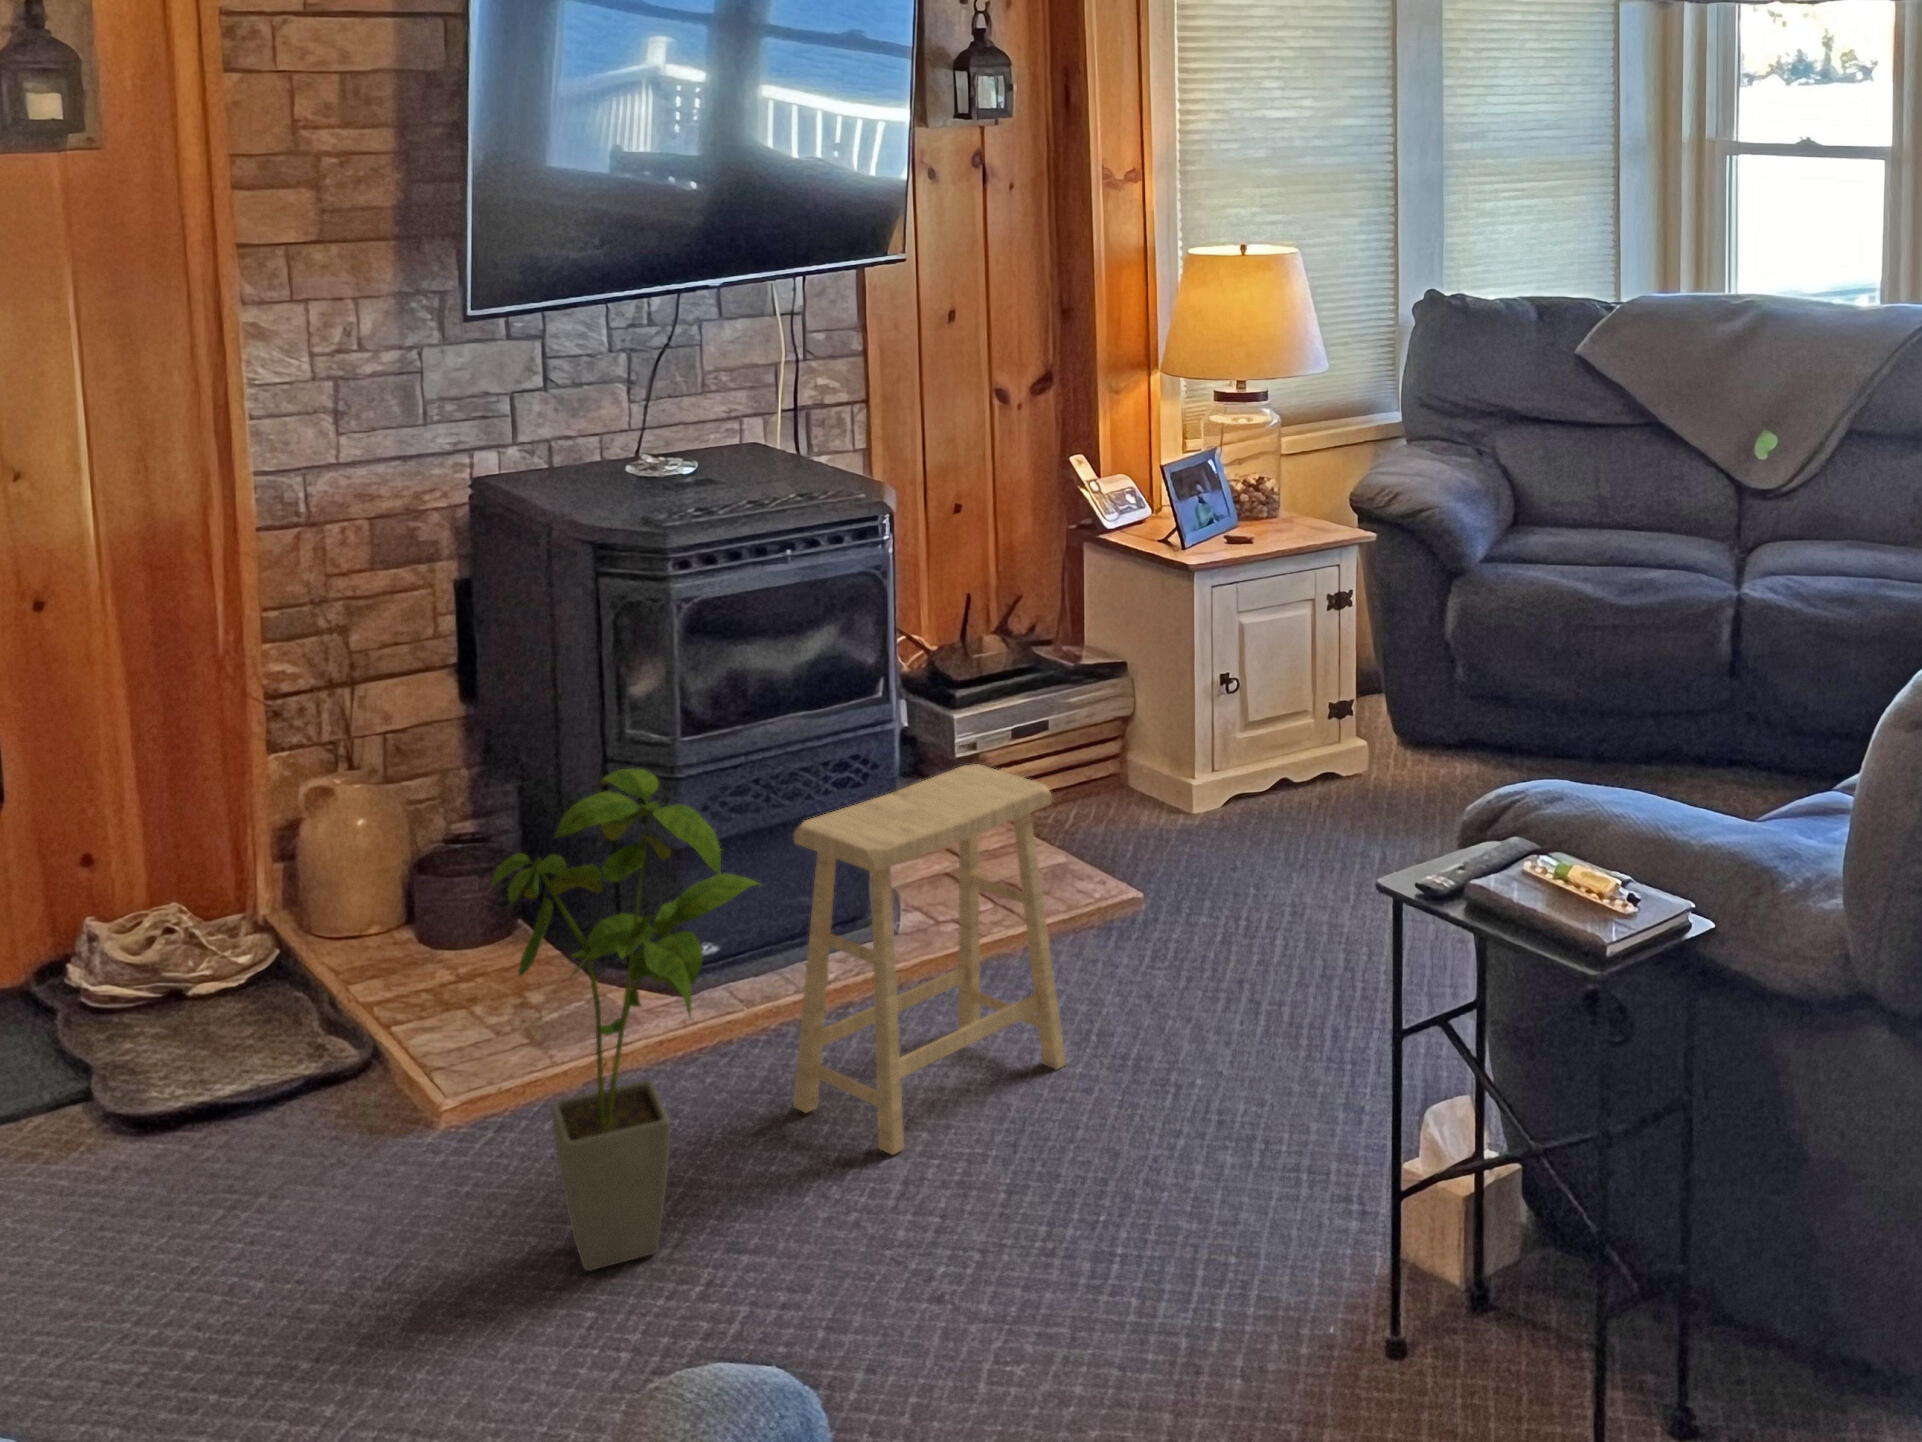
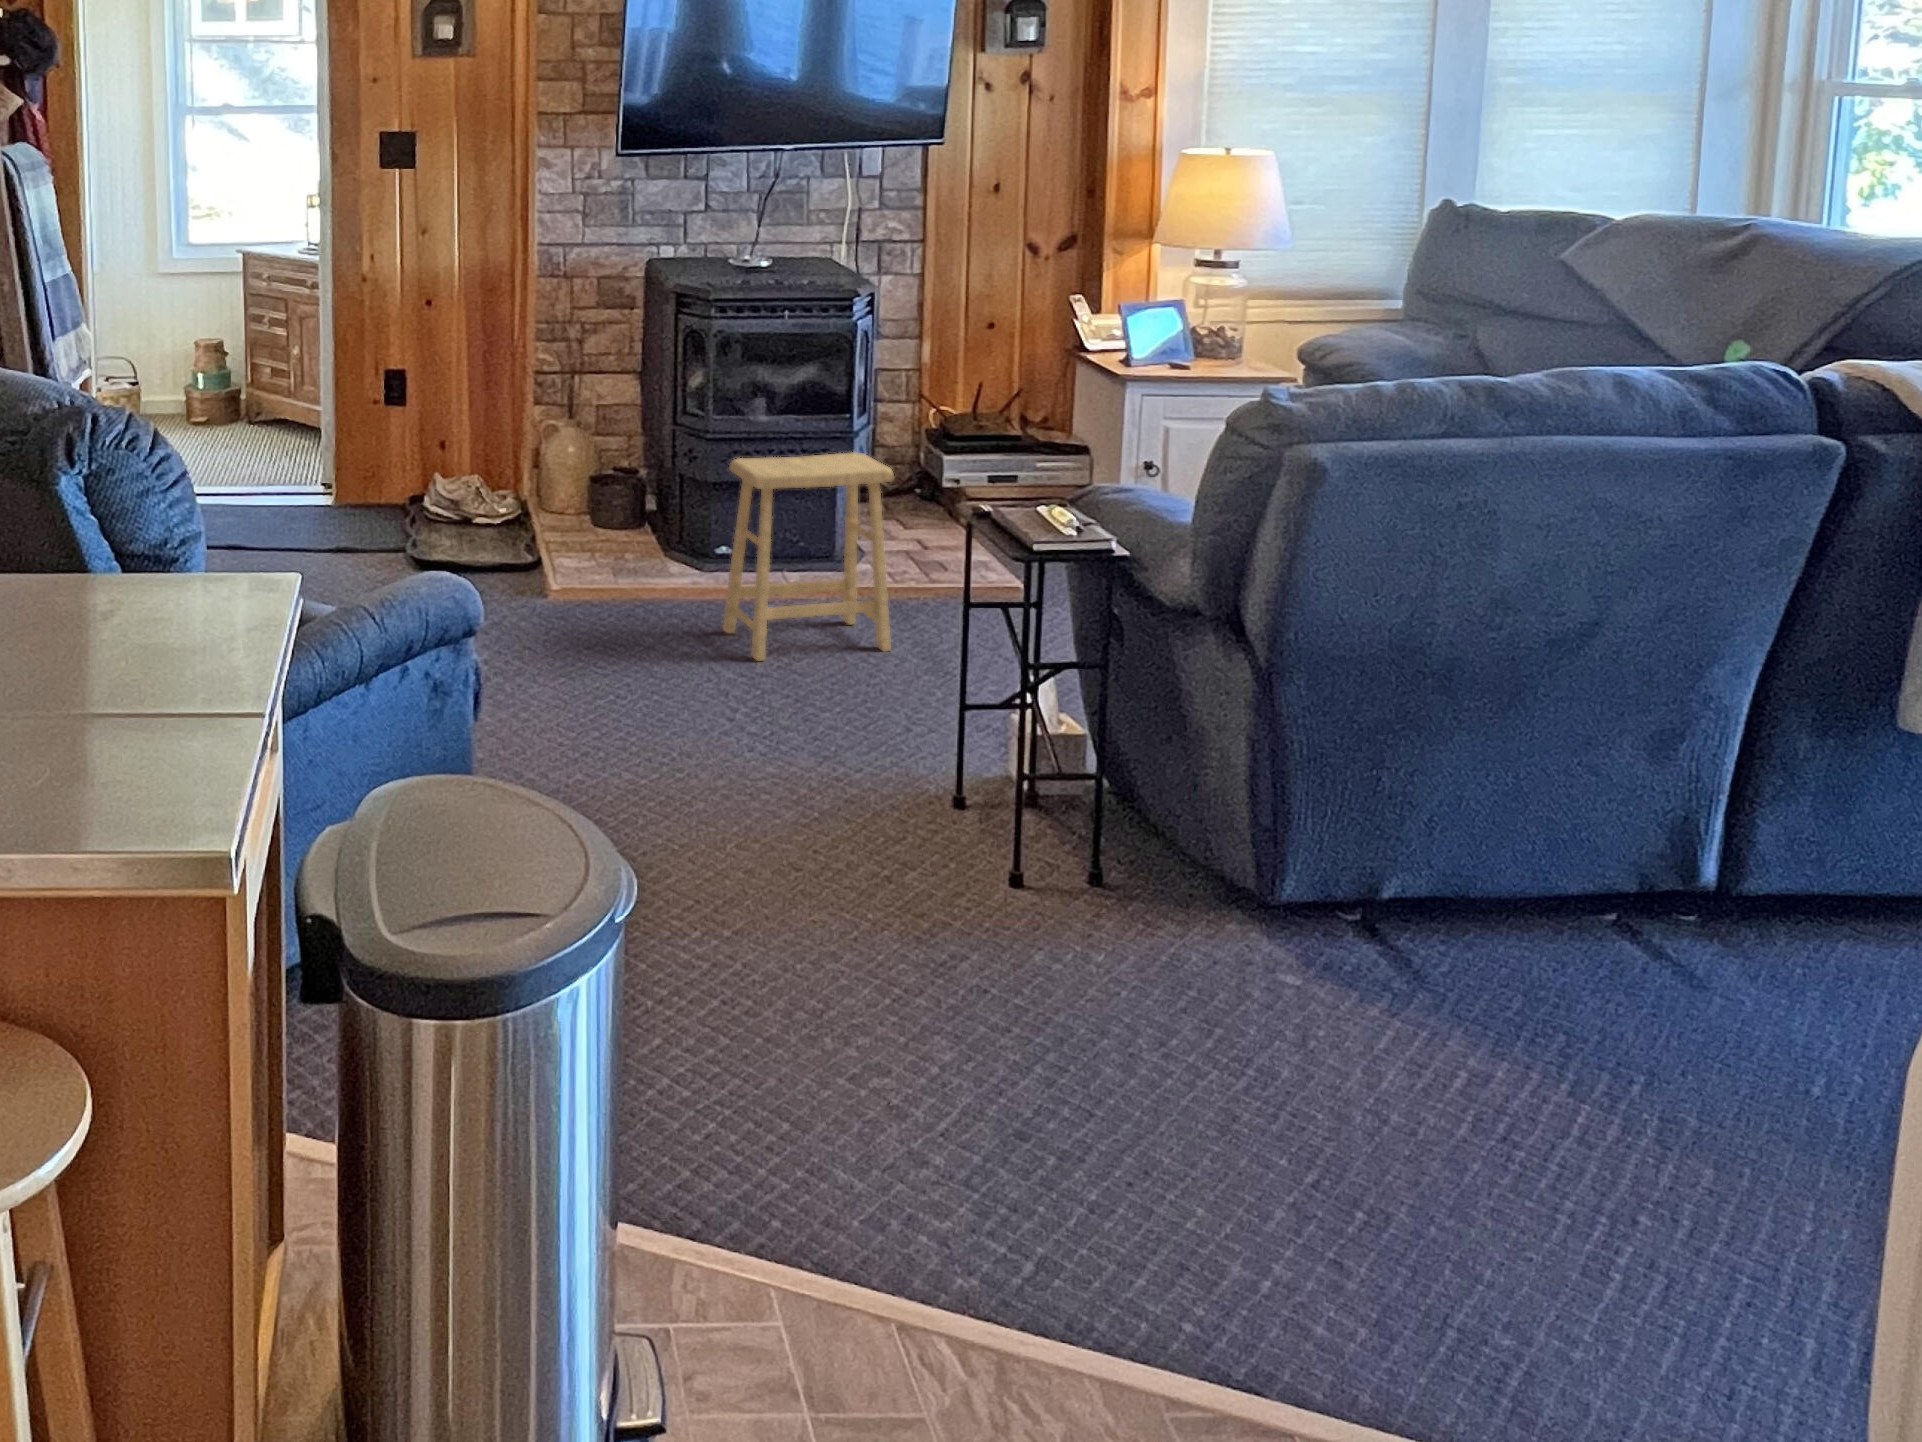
house plant: present [490,768,761,1271] -> none [545,393,693,665]

